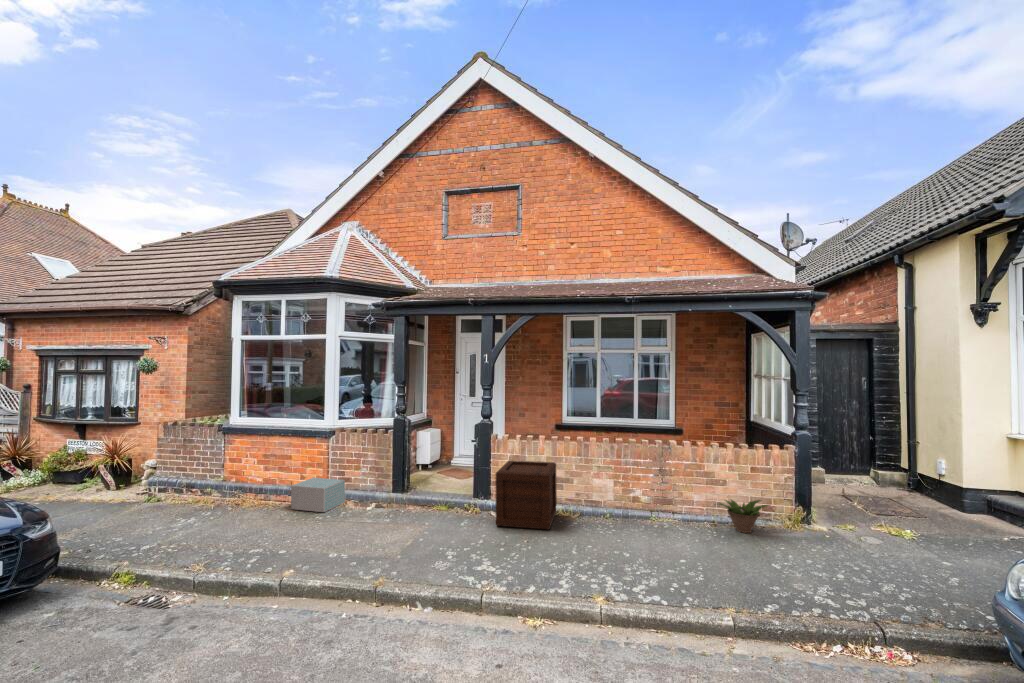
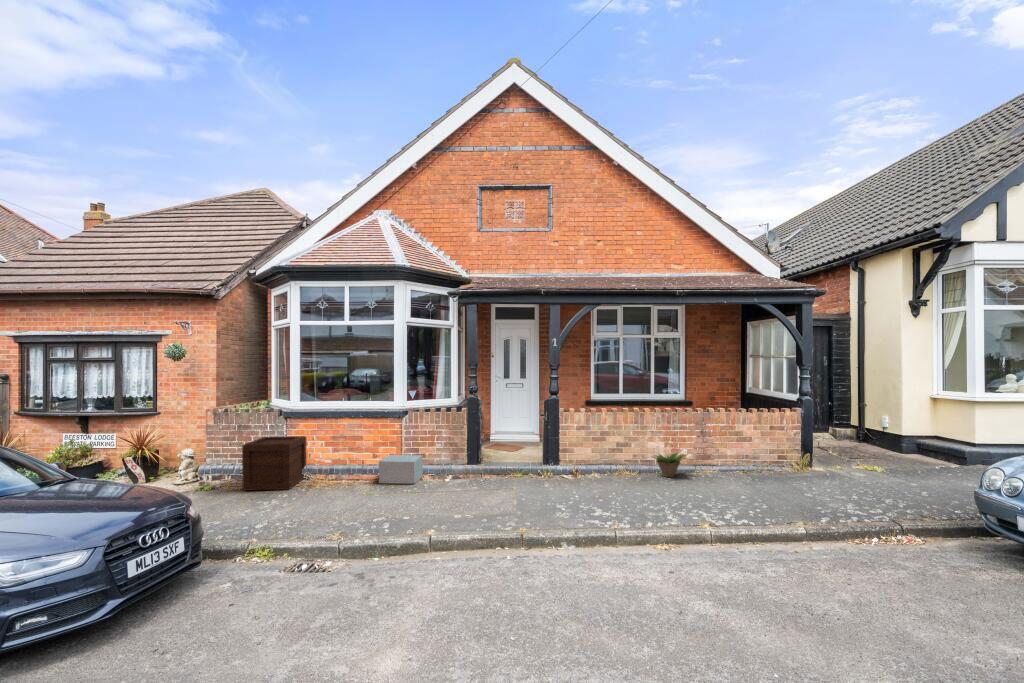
wooden crate: present [496,461,557,530] -> present [242,436,306,491]
decorative plant: present [719,500,769,533] -> present [653,453,685,477]

